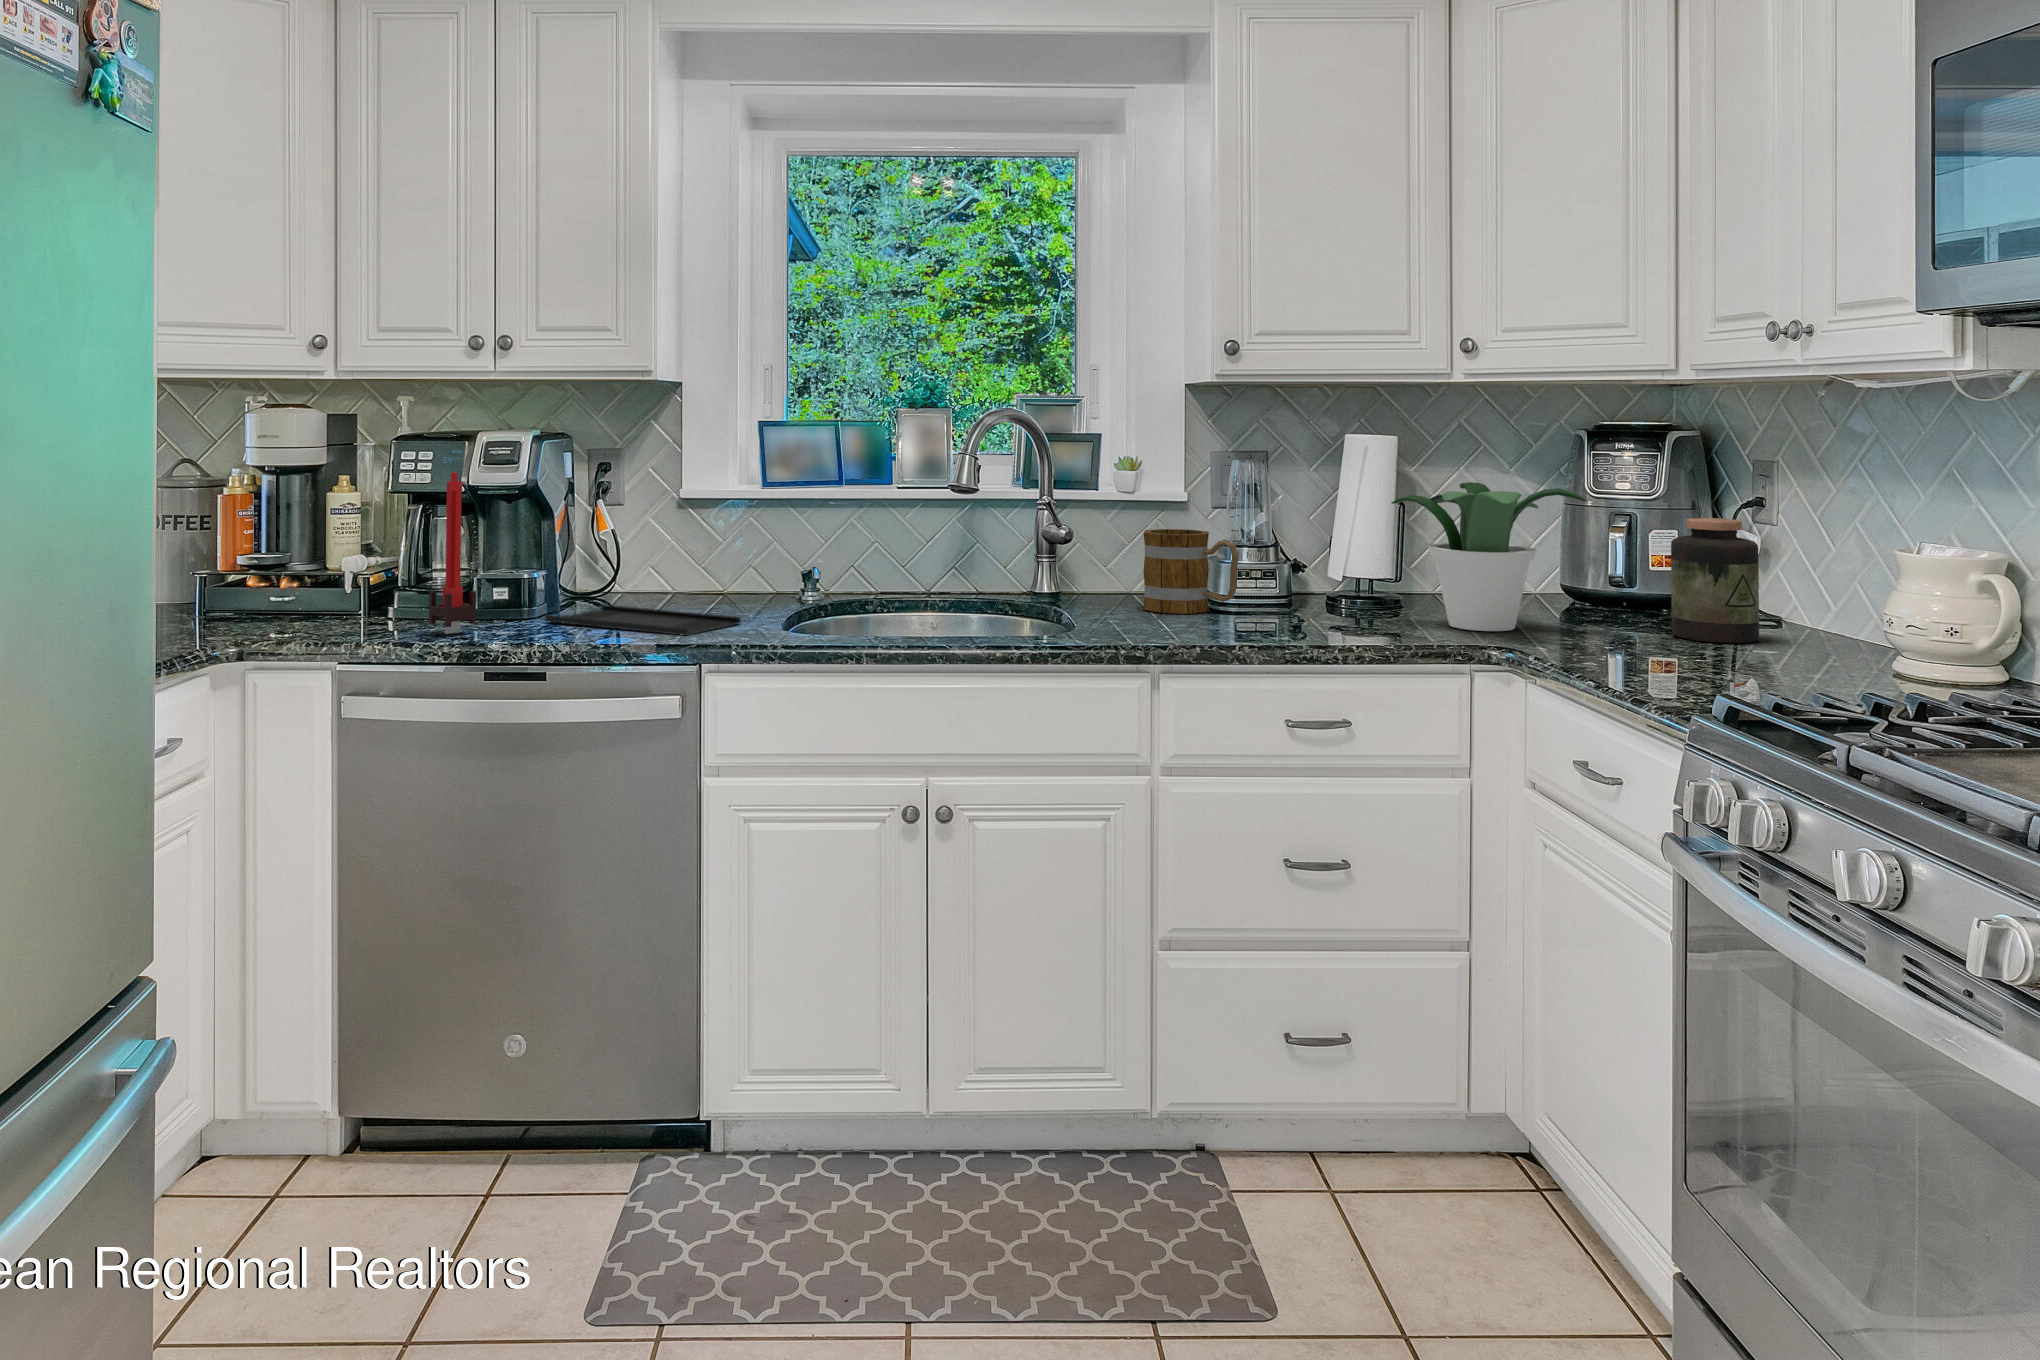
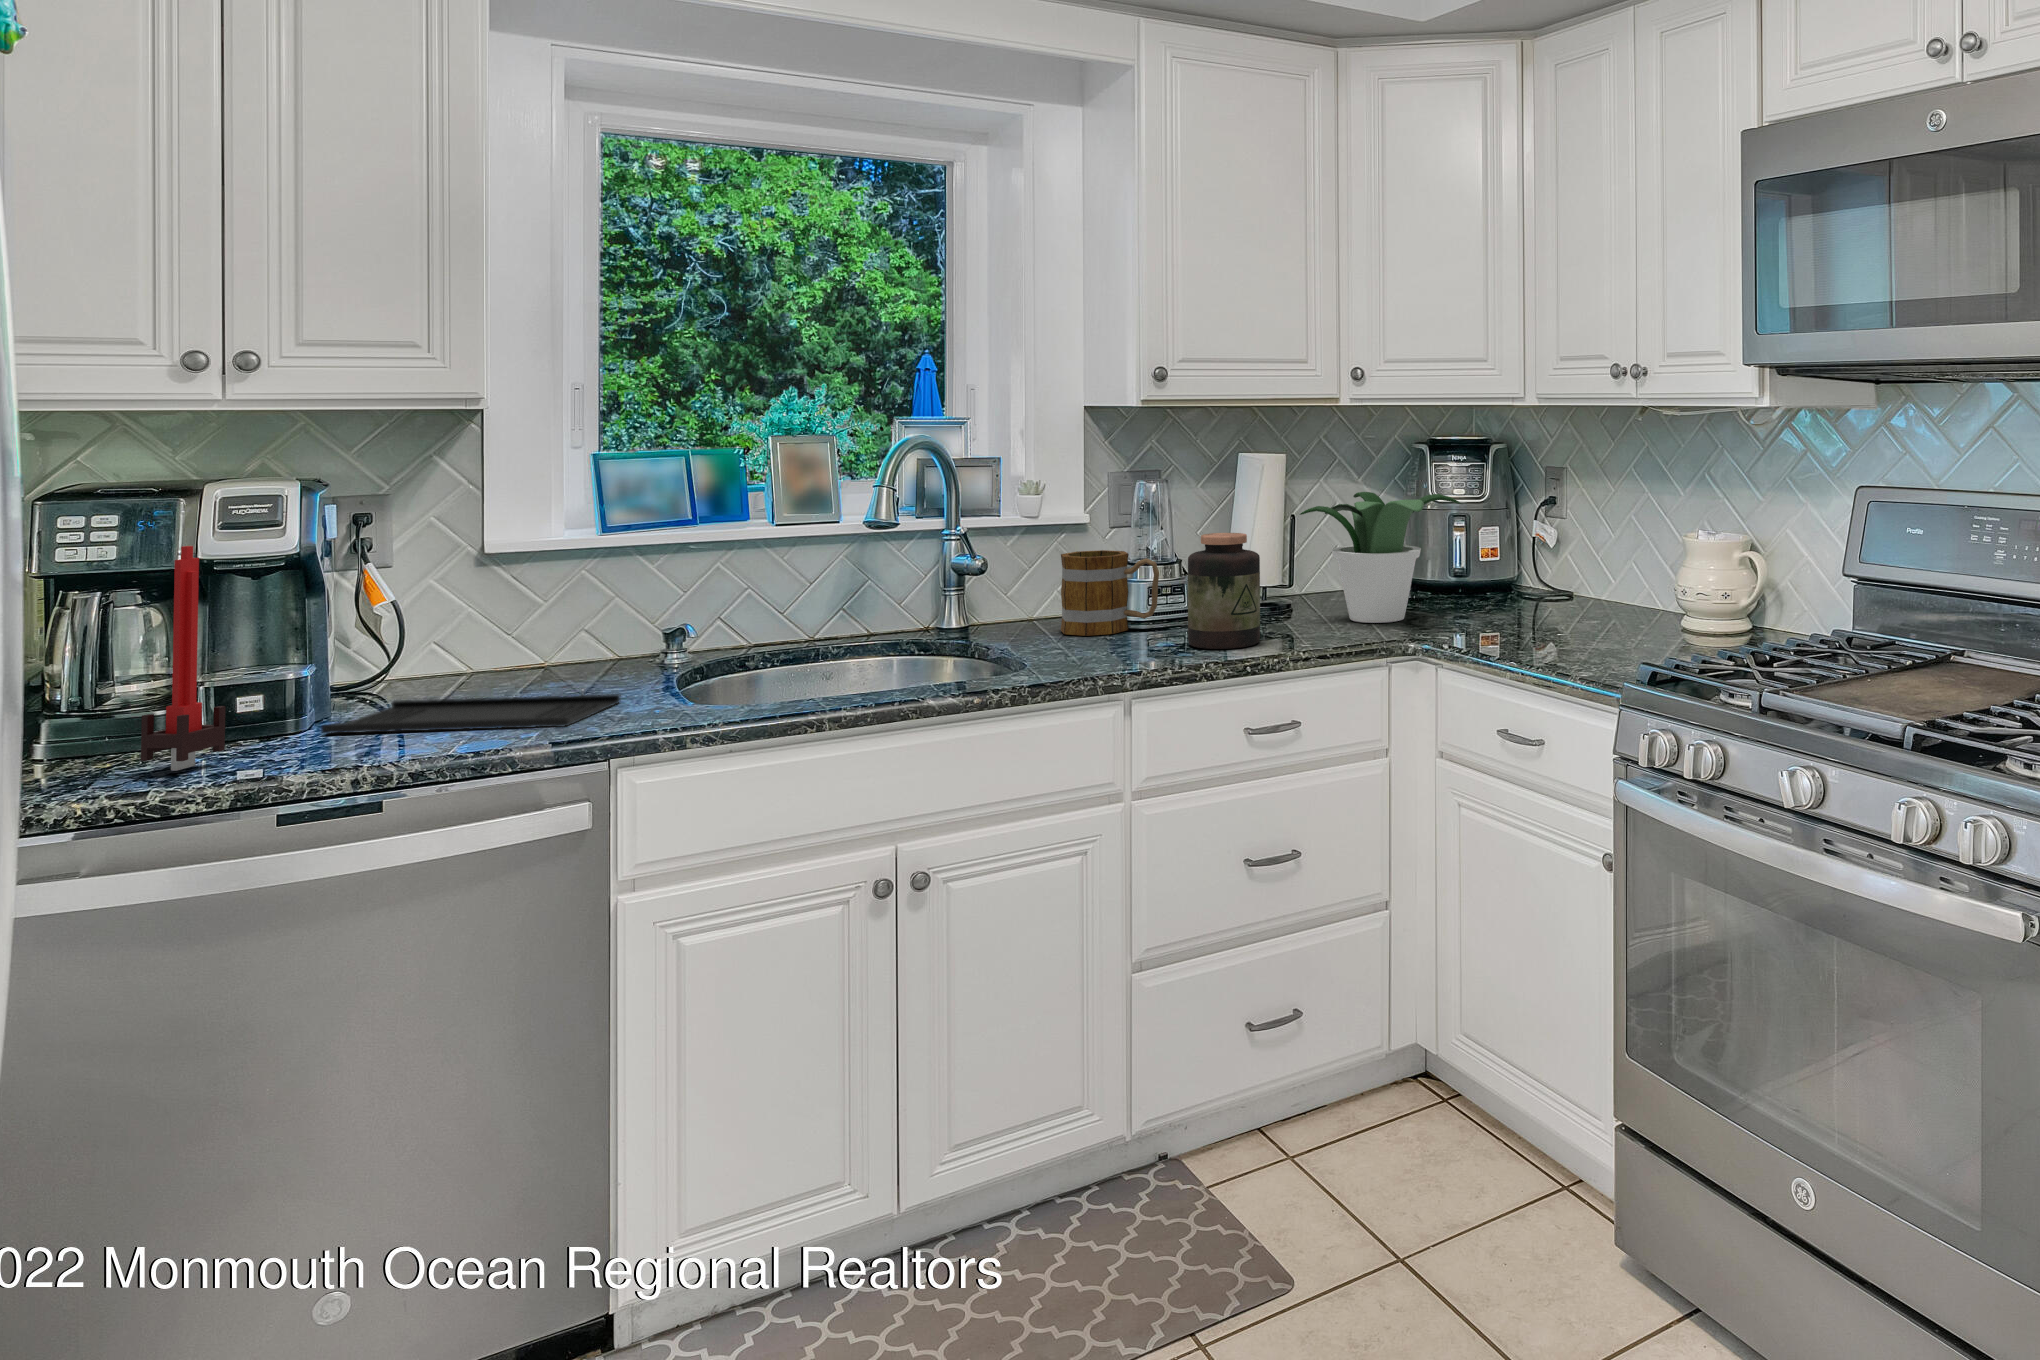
jar: present [1671,518,1759,643] -> present [1188,533,1260,649]

